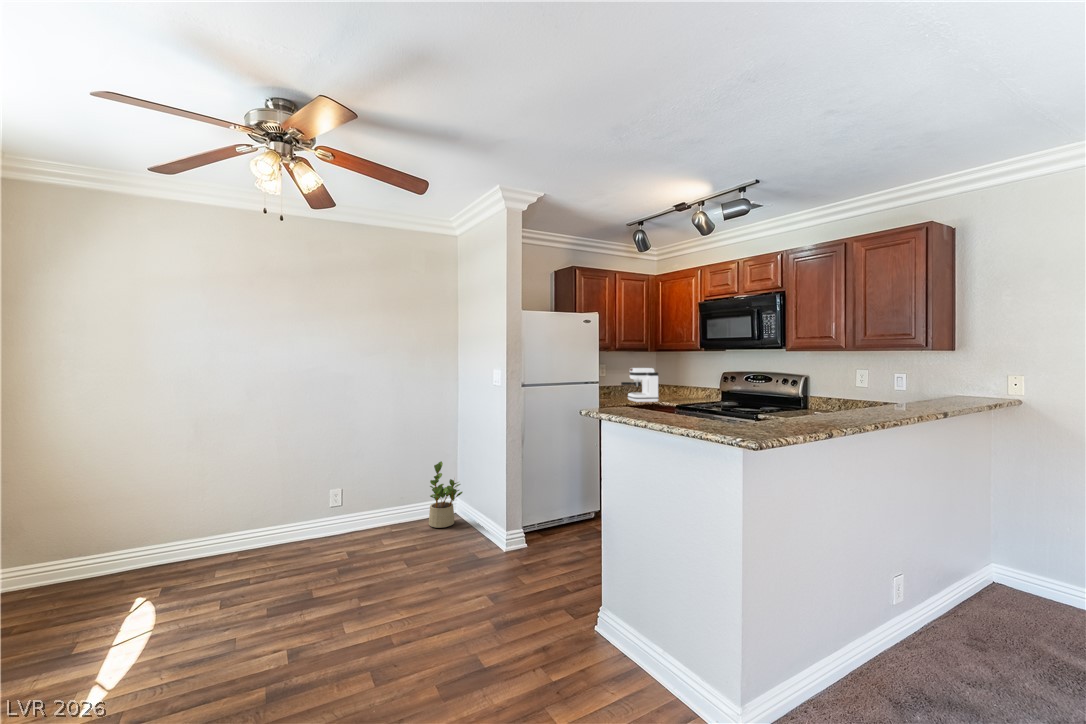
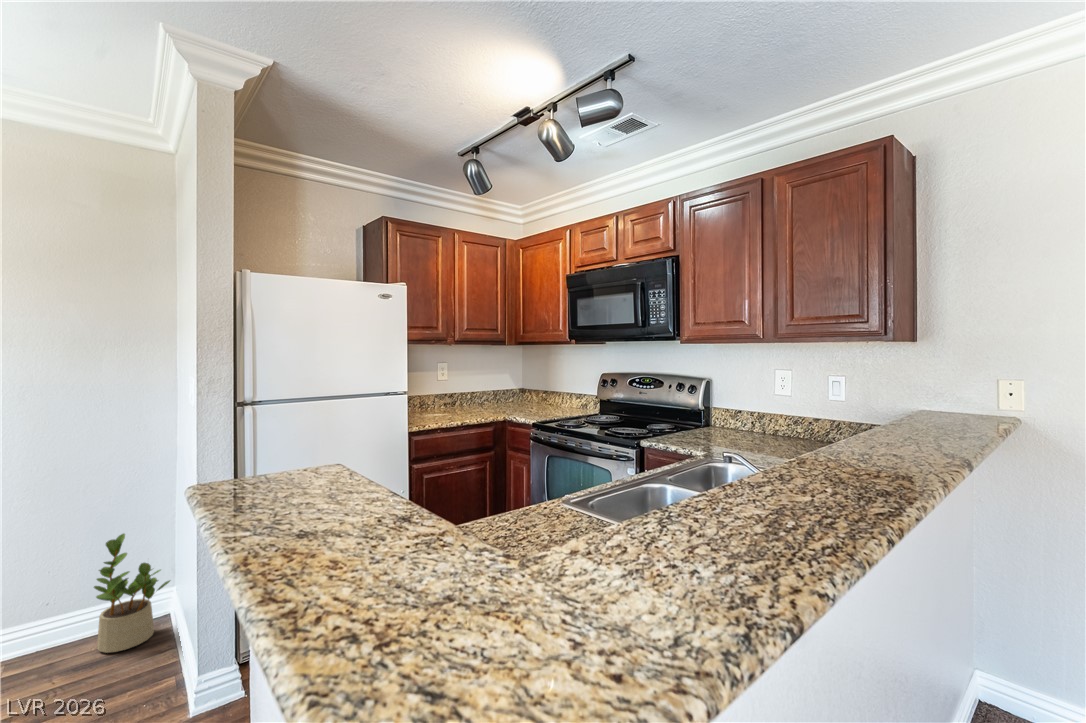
coffee maker: present [621,368,658,402] -> none [468,368,518,417]

